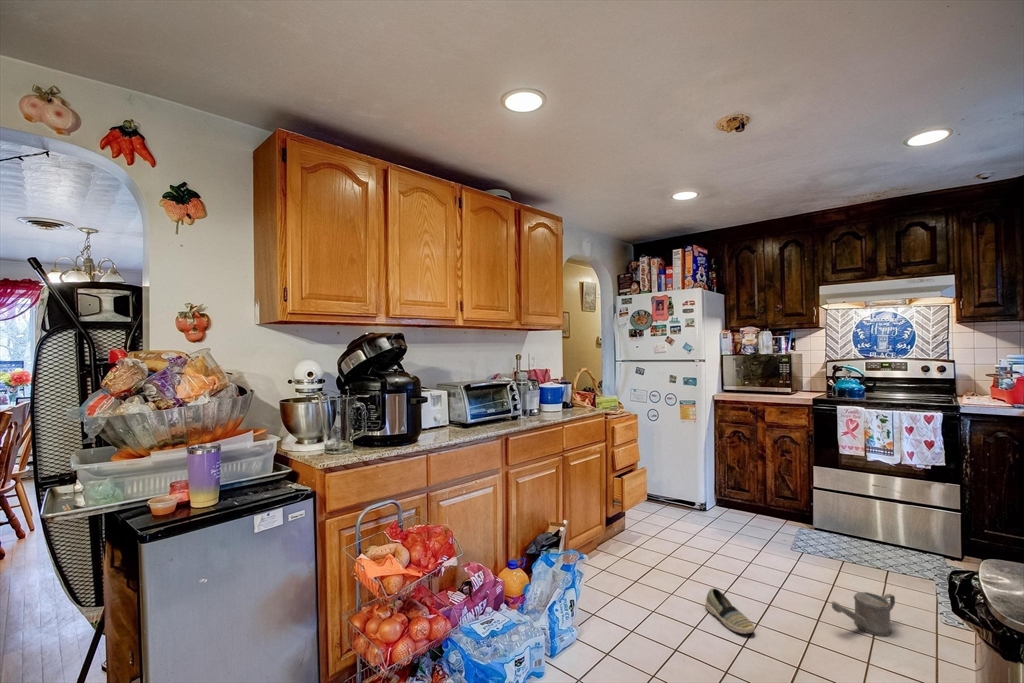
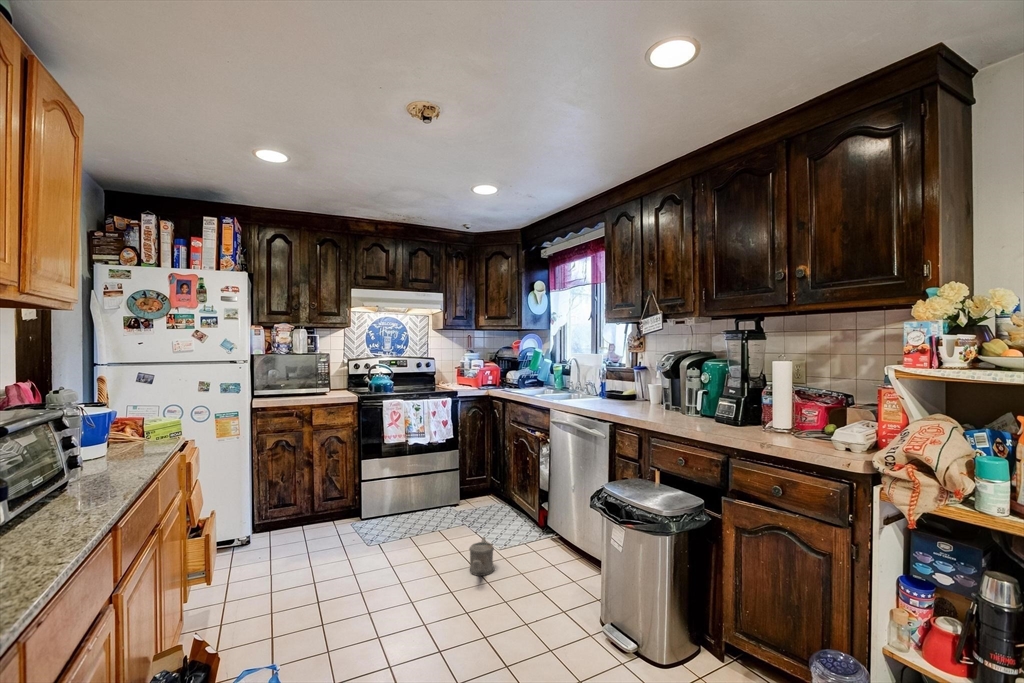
shoe: present [705,588,755,634] -> none [378,609,443,640]

